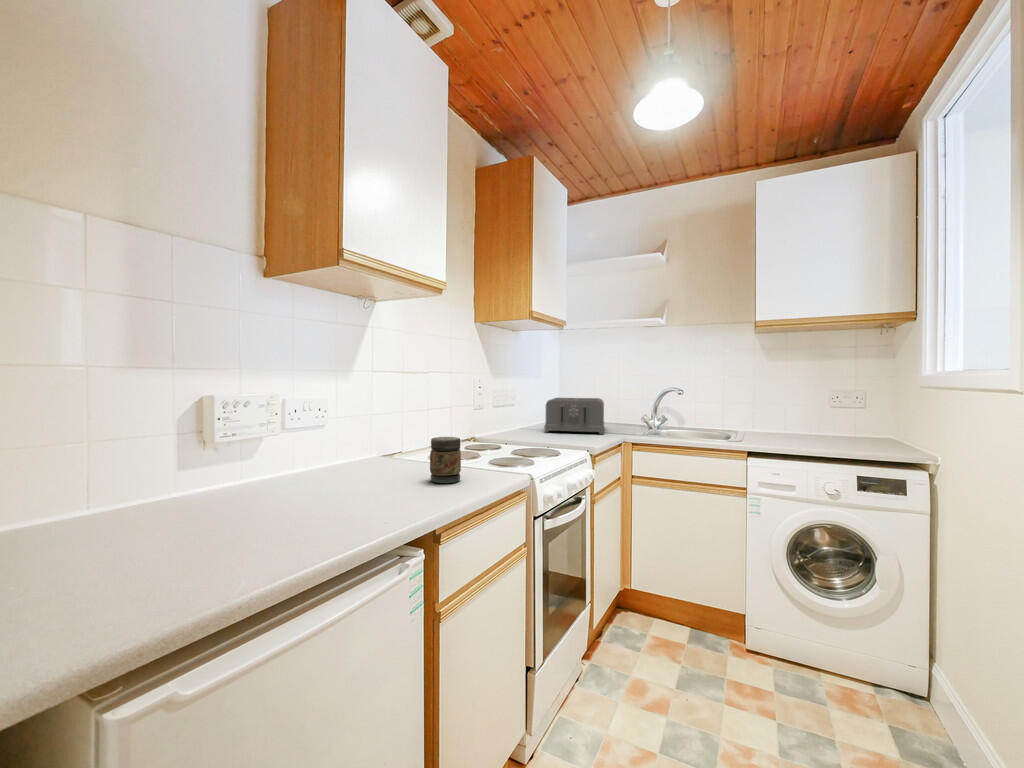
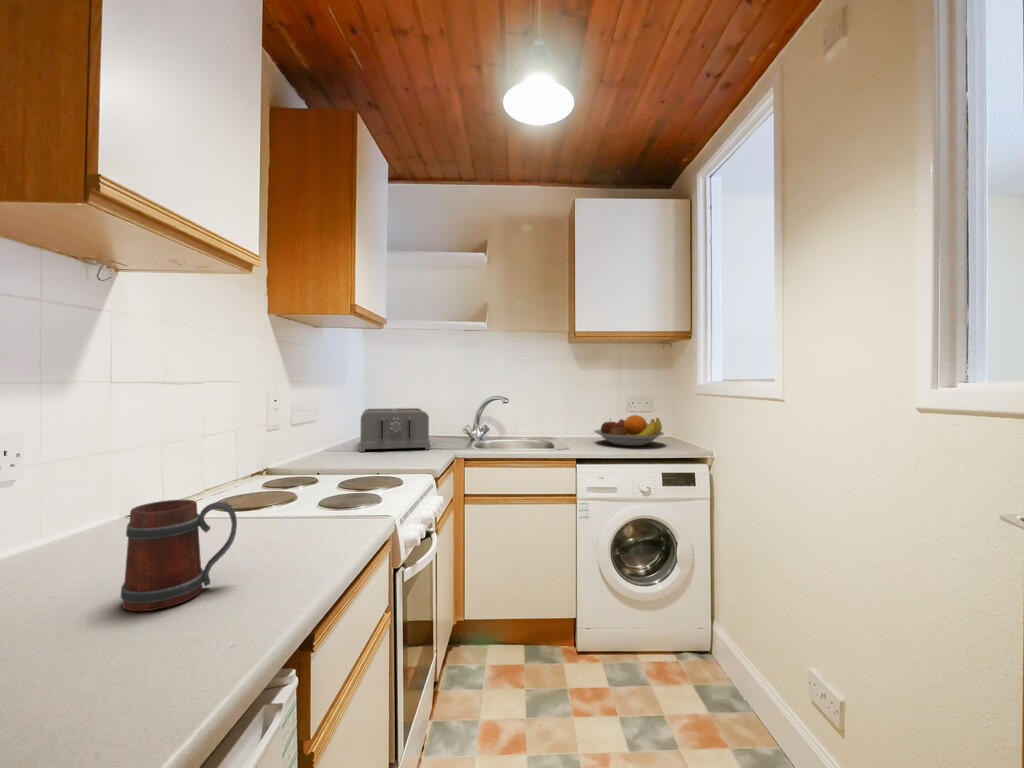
fruit bowl: none [782,411,874,445] -> present [594,415,664,446]
jar: present [430,437,461,483] -> none [243,482,295,557]
mug: none [363,439,420,497] -> present [121,500,237,611]

